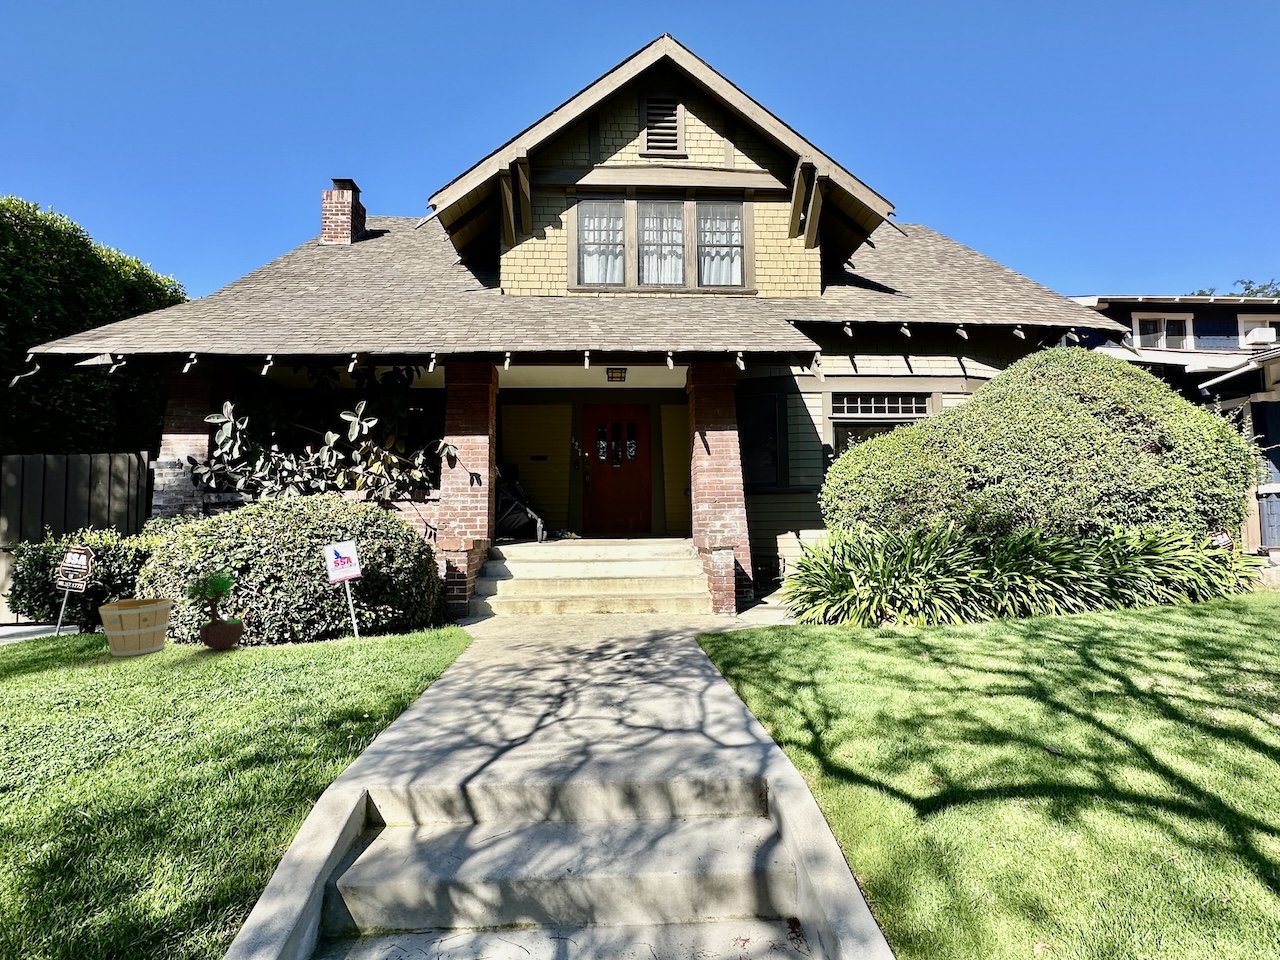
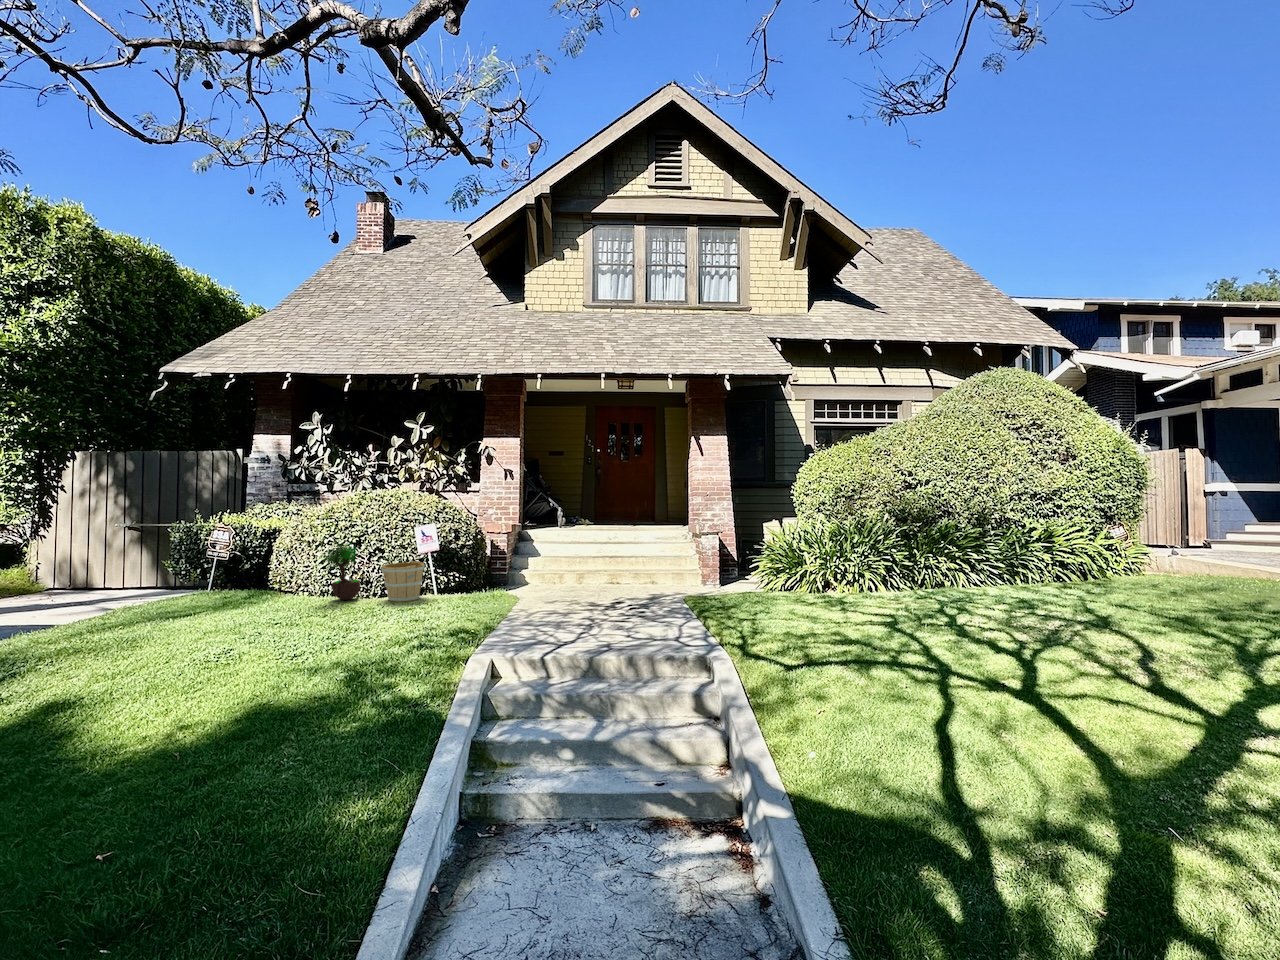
wooden bucket: present [99,598,174,657] -> present [381,561,425,602]

